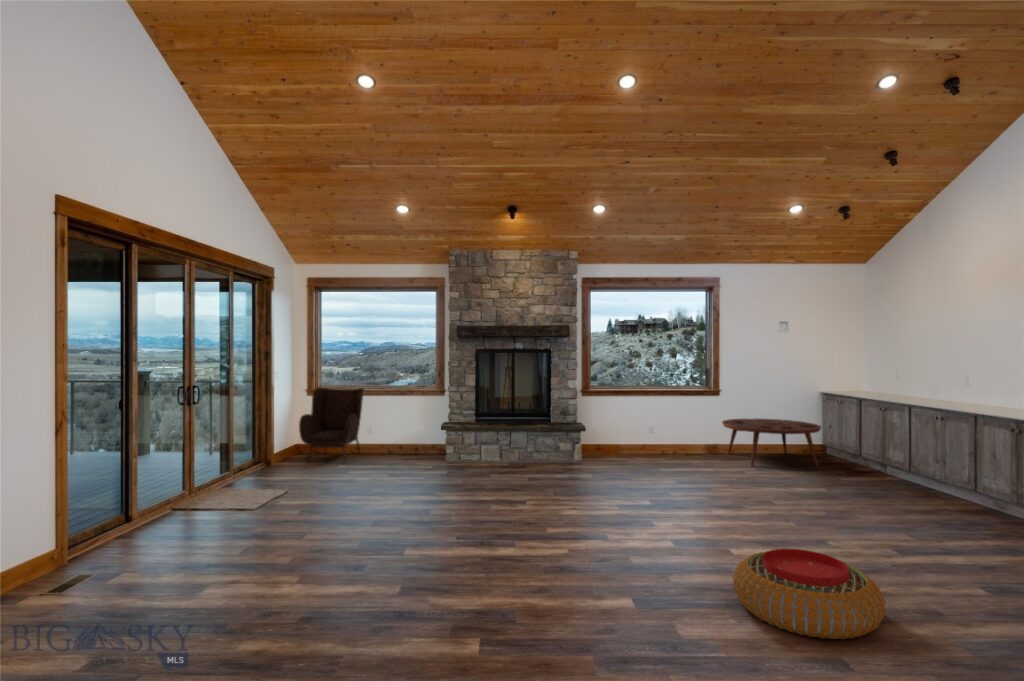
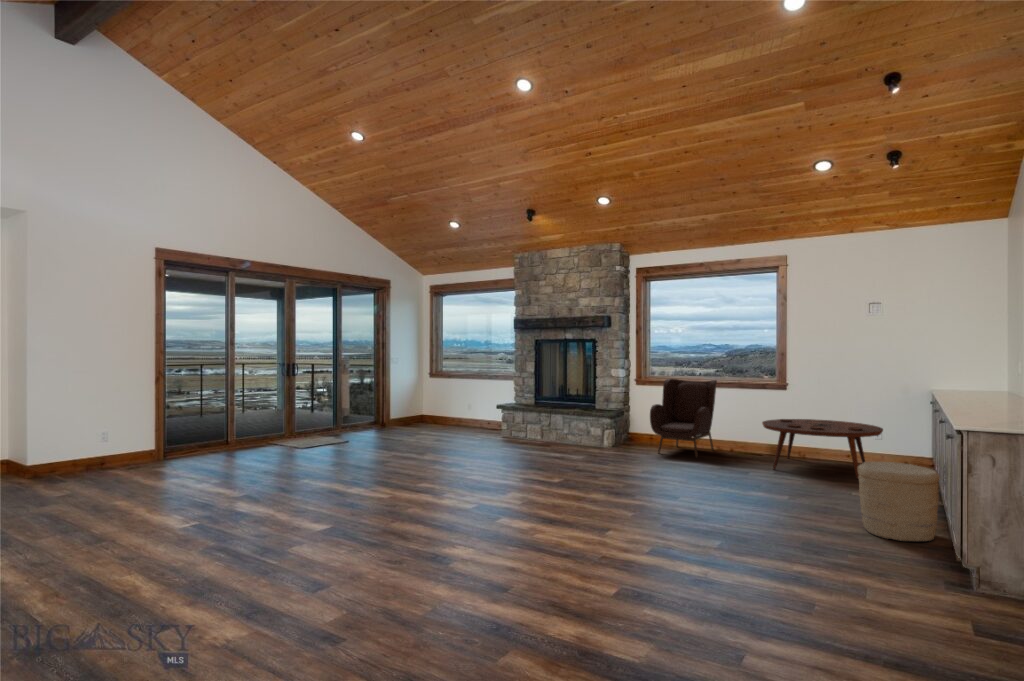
armchair: present [299,388,364,462] -> present [650,379,717,457]
woven basket: none [929,453,998,516] -> present [858,462,940,541]
pouf: present [733,549,885,639] -> none [397,495,509,559]

